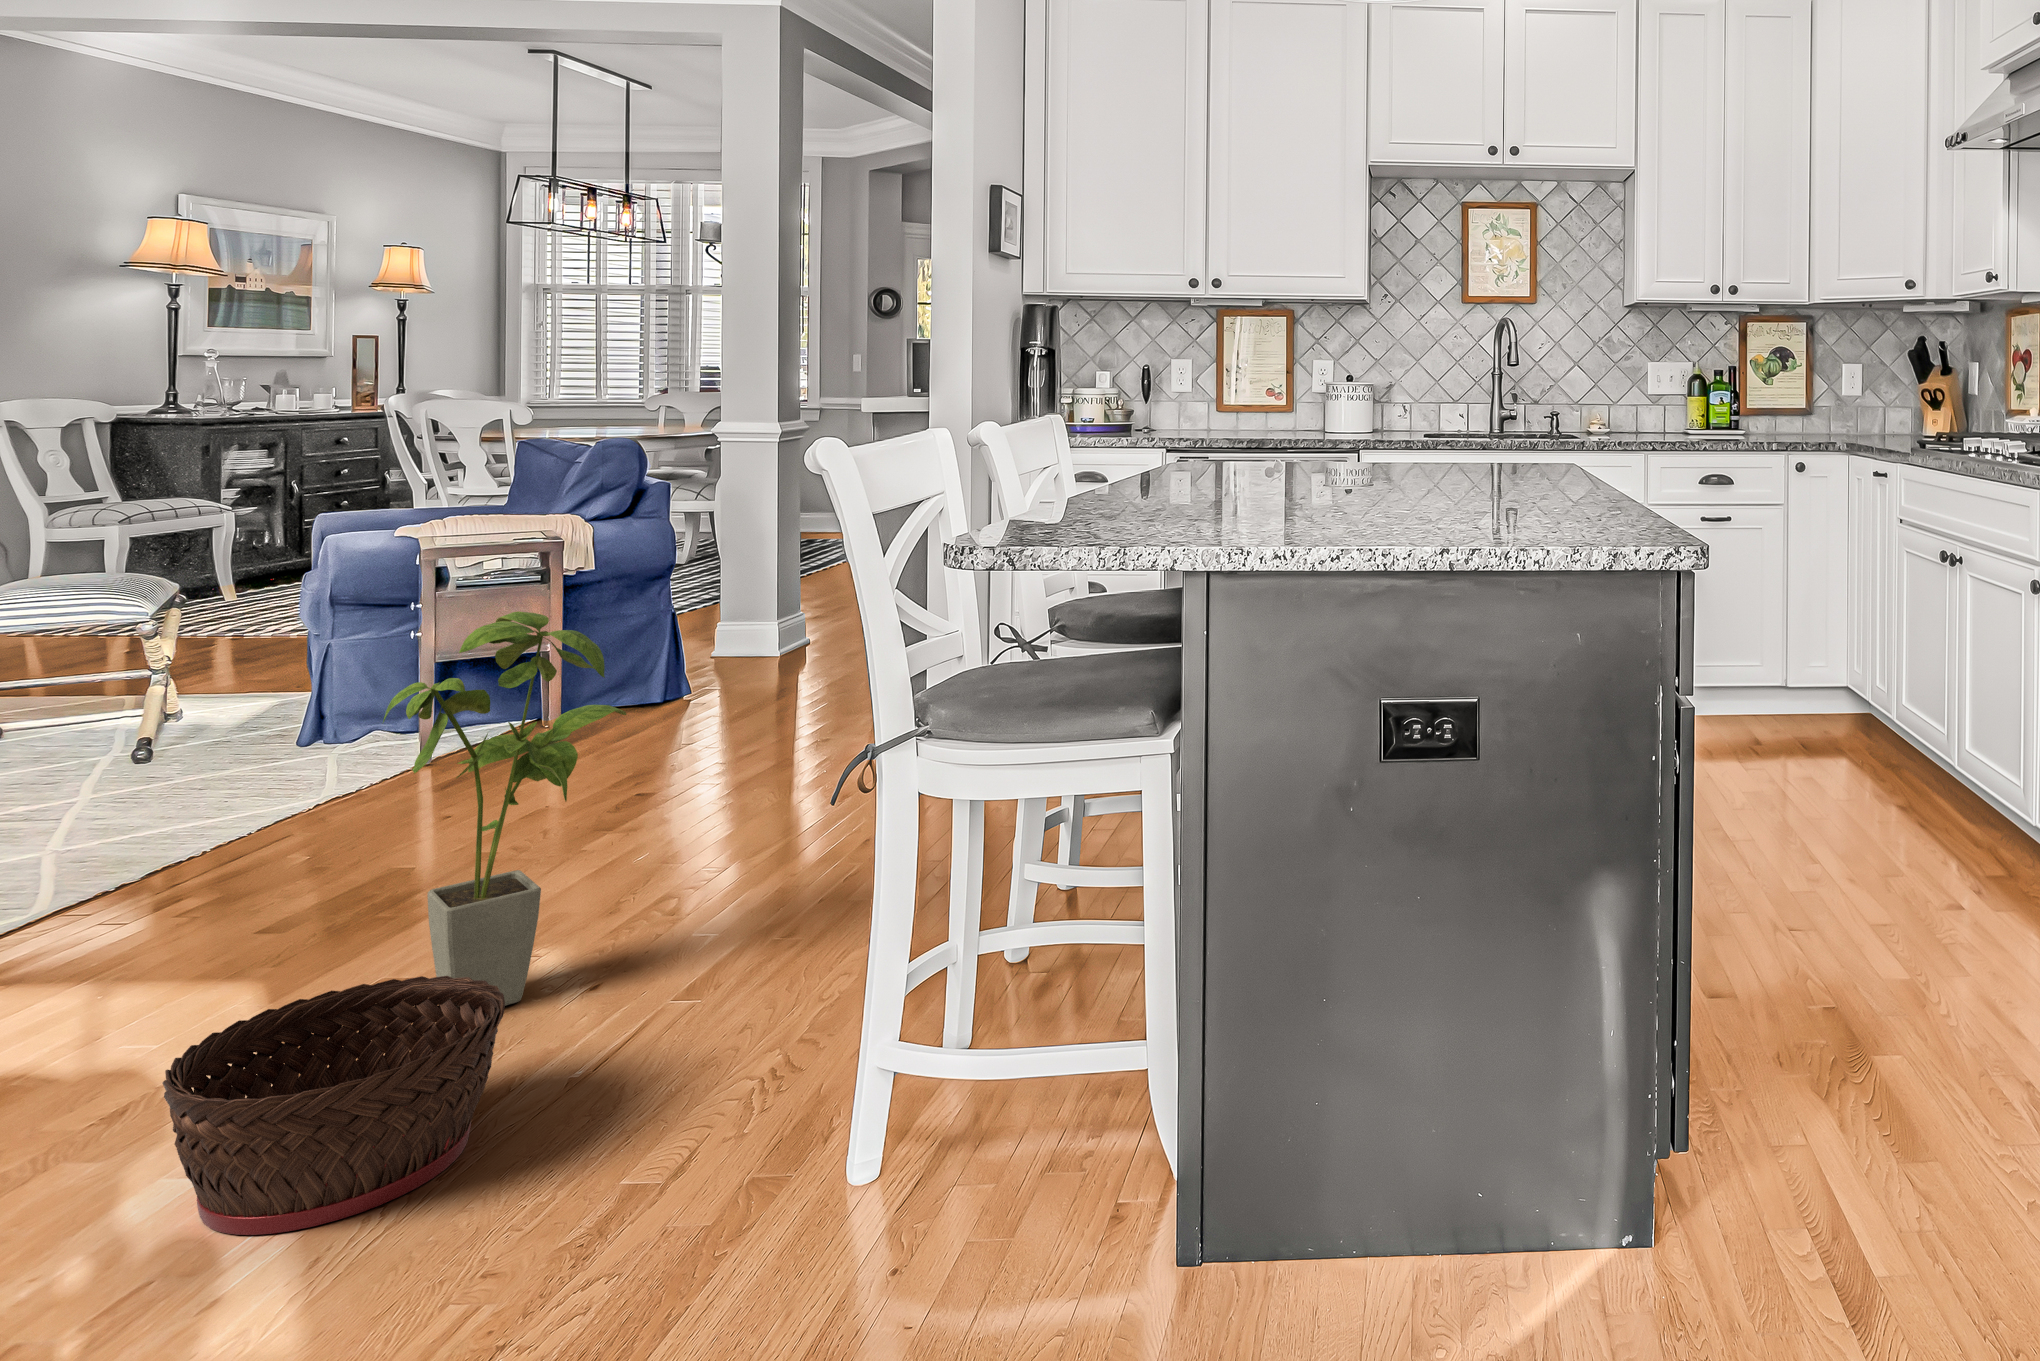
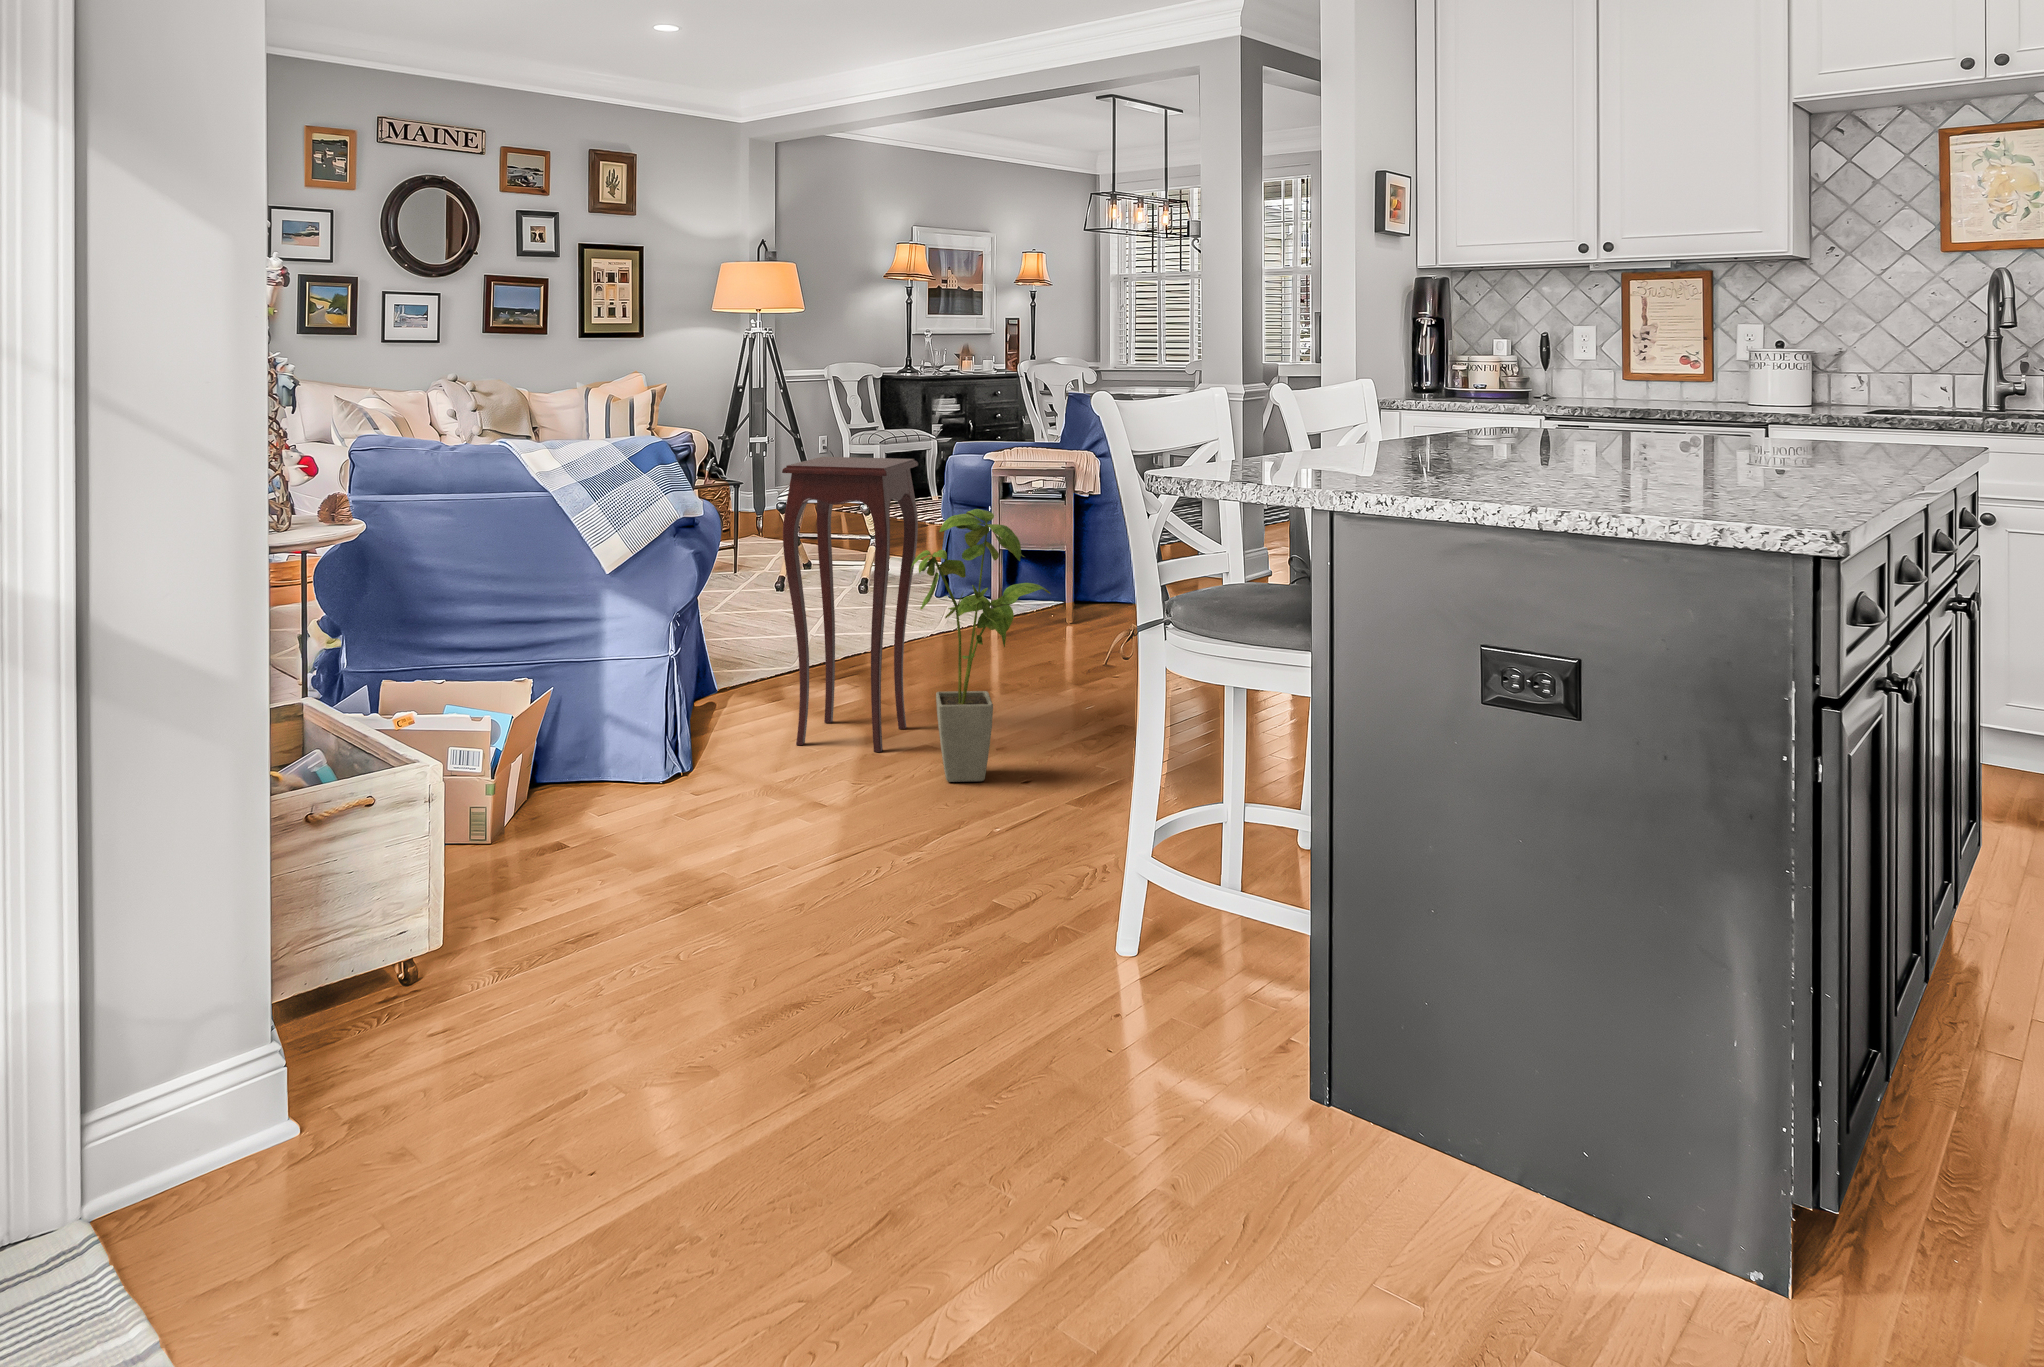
side table: none [88,547,367,1042] -> present [782,457,918,752]
basket: present [162,976,505,1235] -> none [779,736,943,872]

